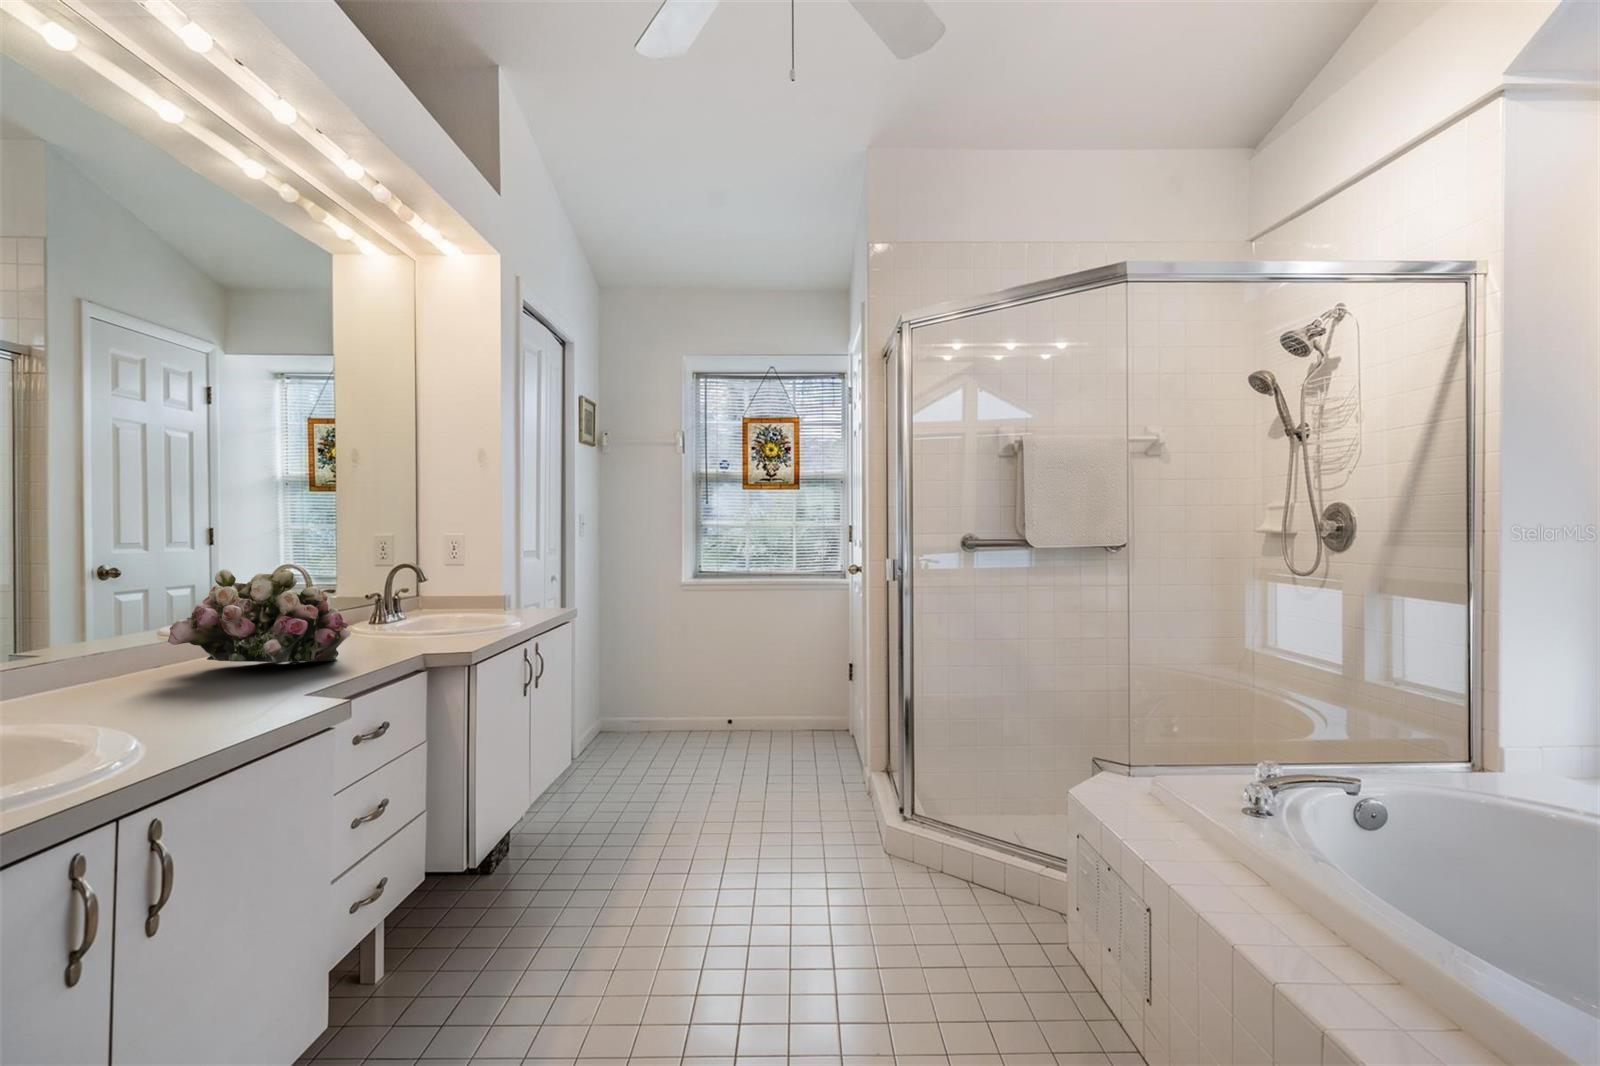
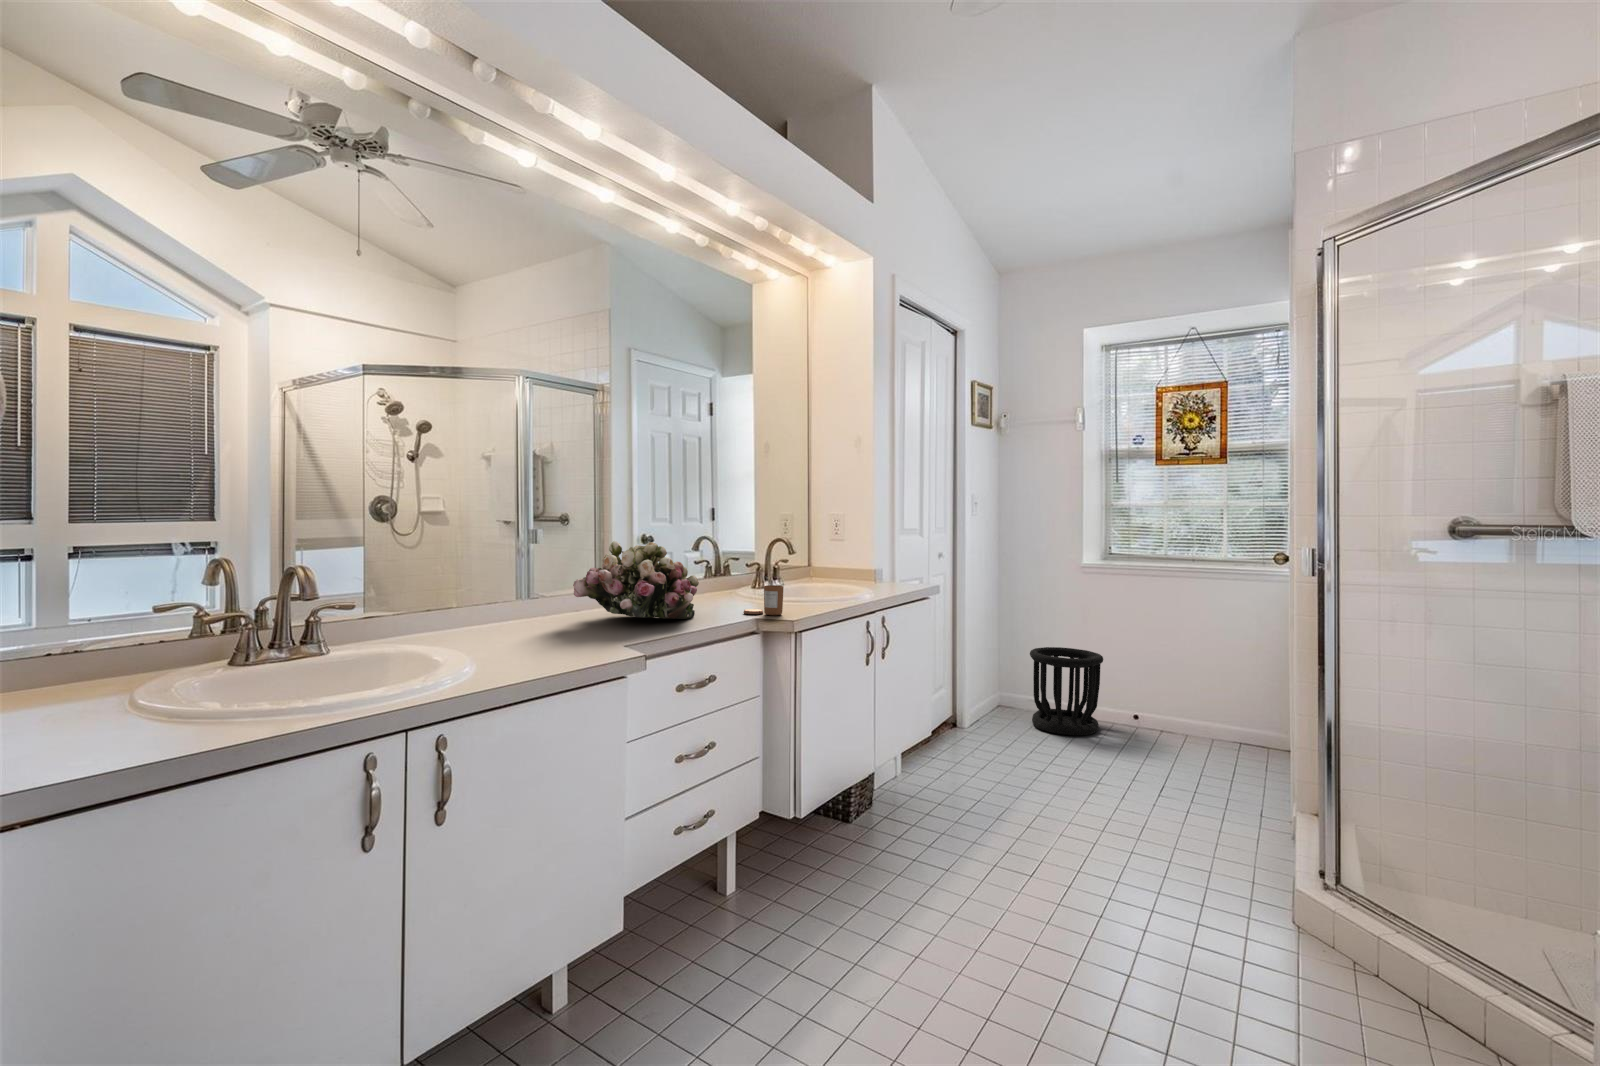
candle: none [396,614,449,649] -> present [744,585,784,615]
wastebasket: none [638,665,706,749] -> present [1030,647,1103,735]

